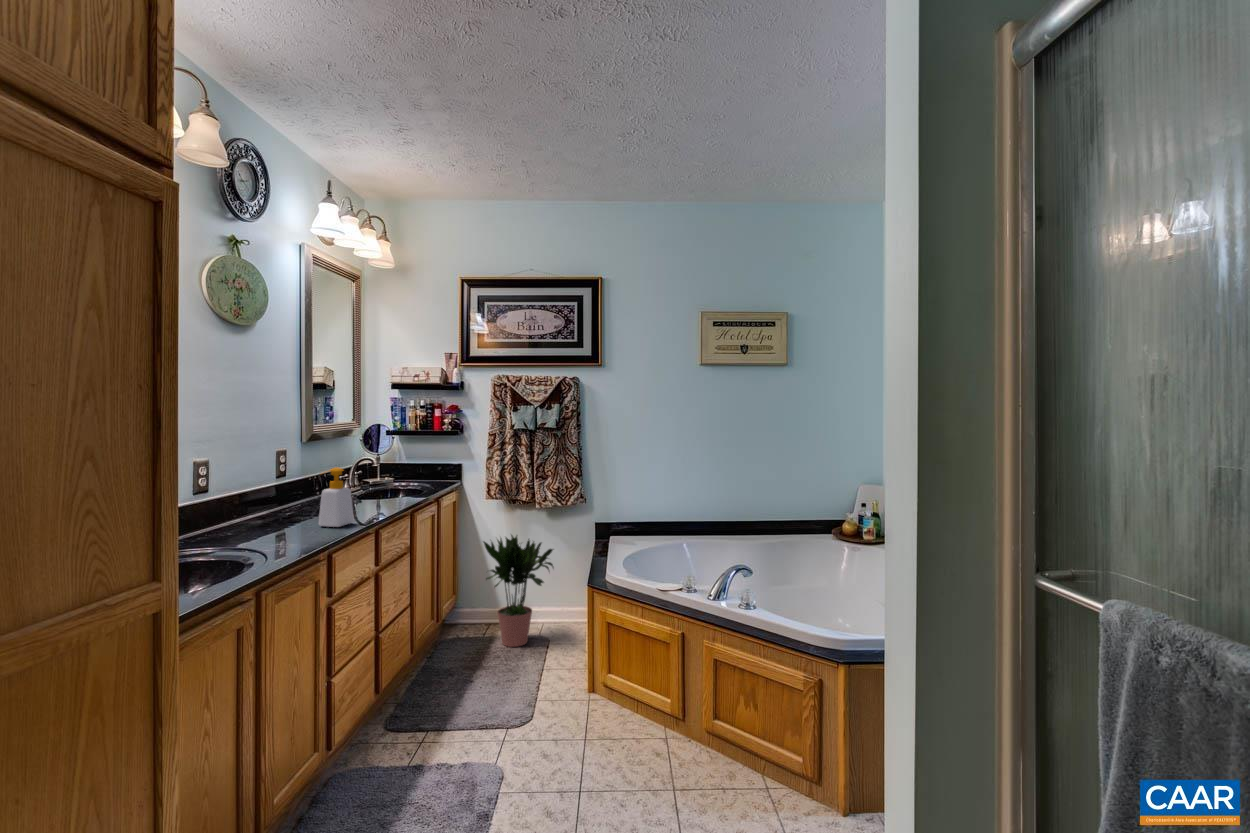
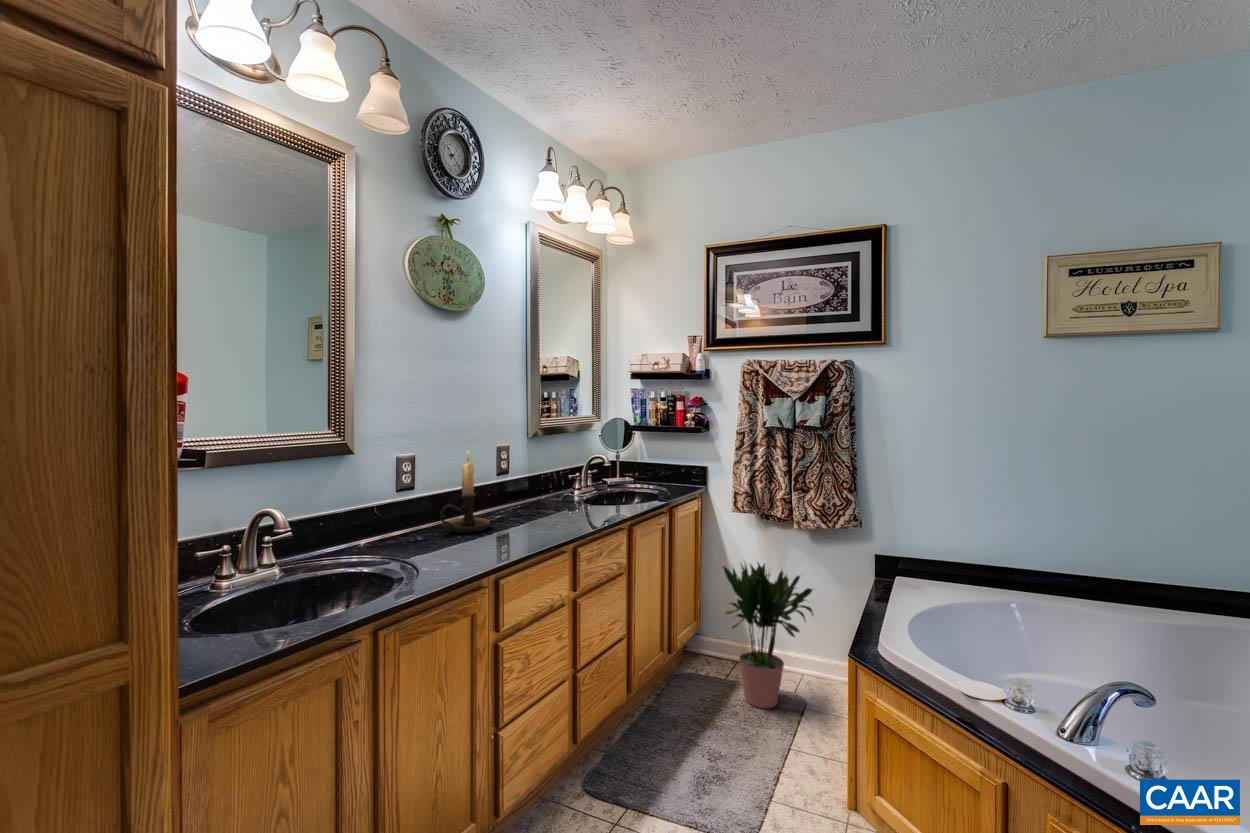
candle holder: none [247,452,292,528] -> present [440,451,490,533]
soap bottle: present [319,467,354,527] -> none [502,471,544,543]

